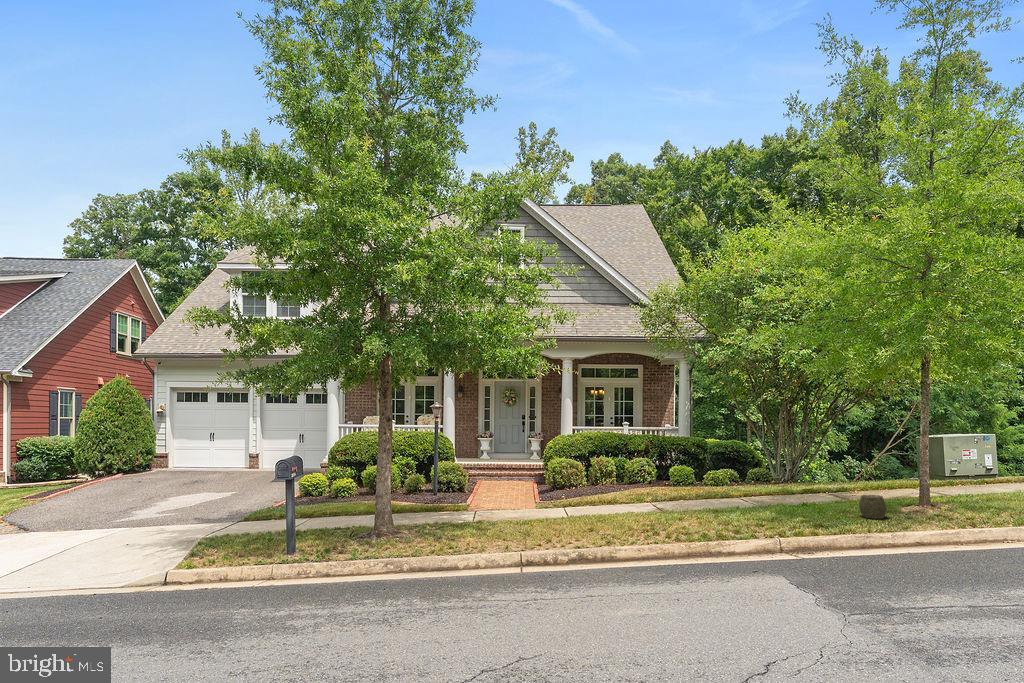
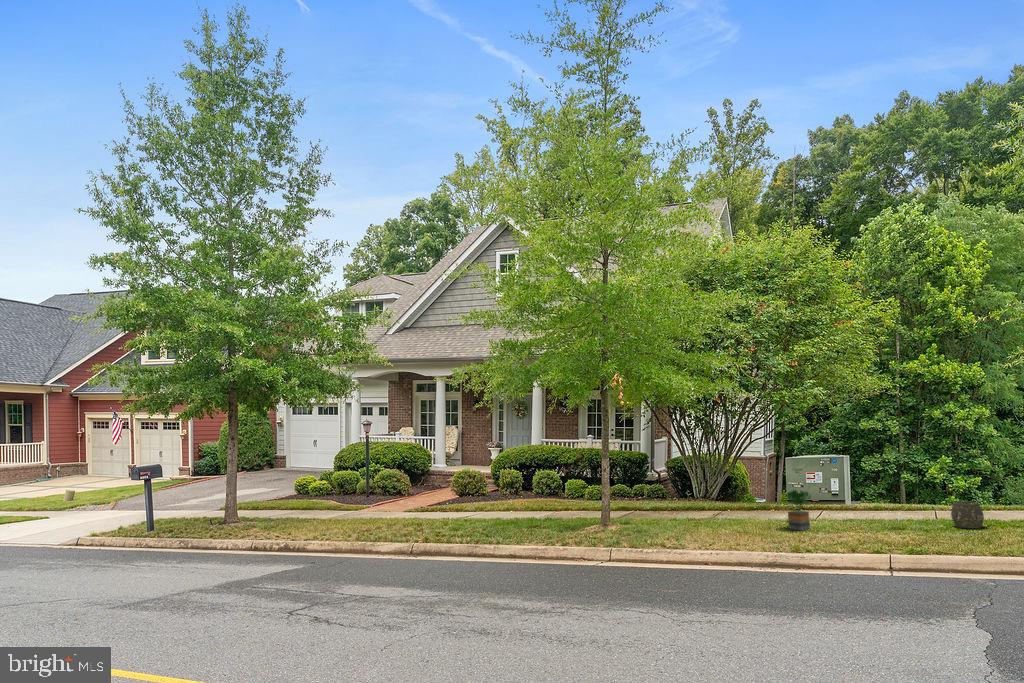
potted tree: none [718,485,742,521] -> present [787,490,811,530]

